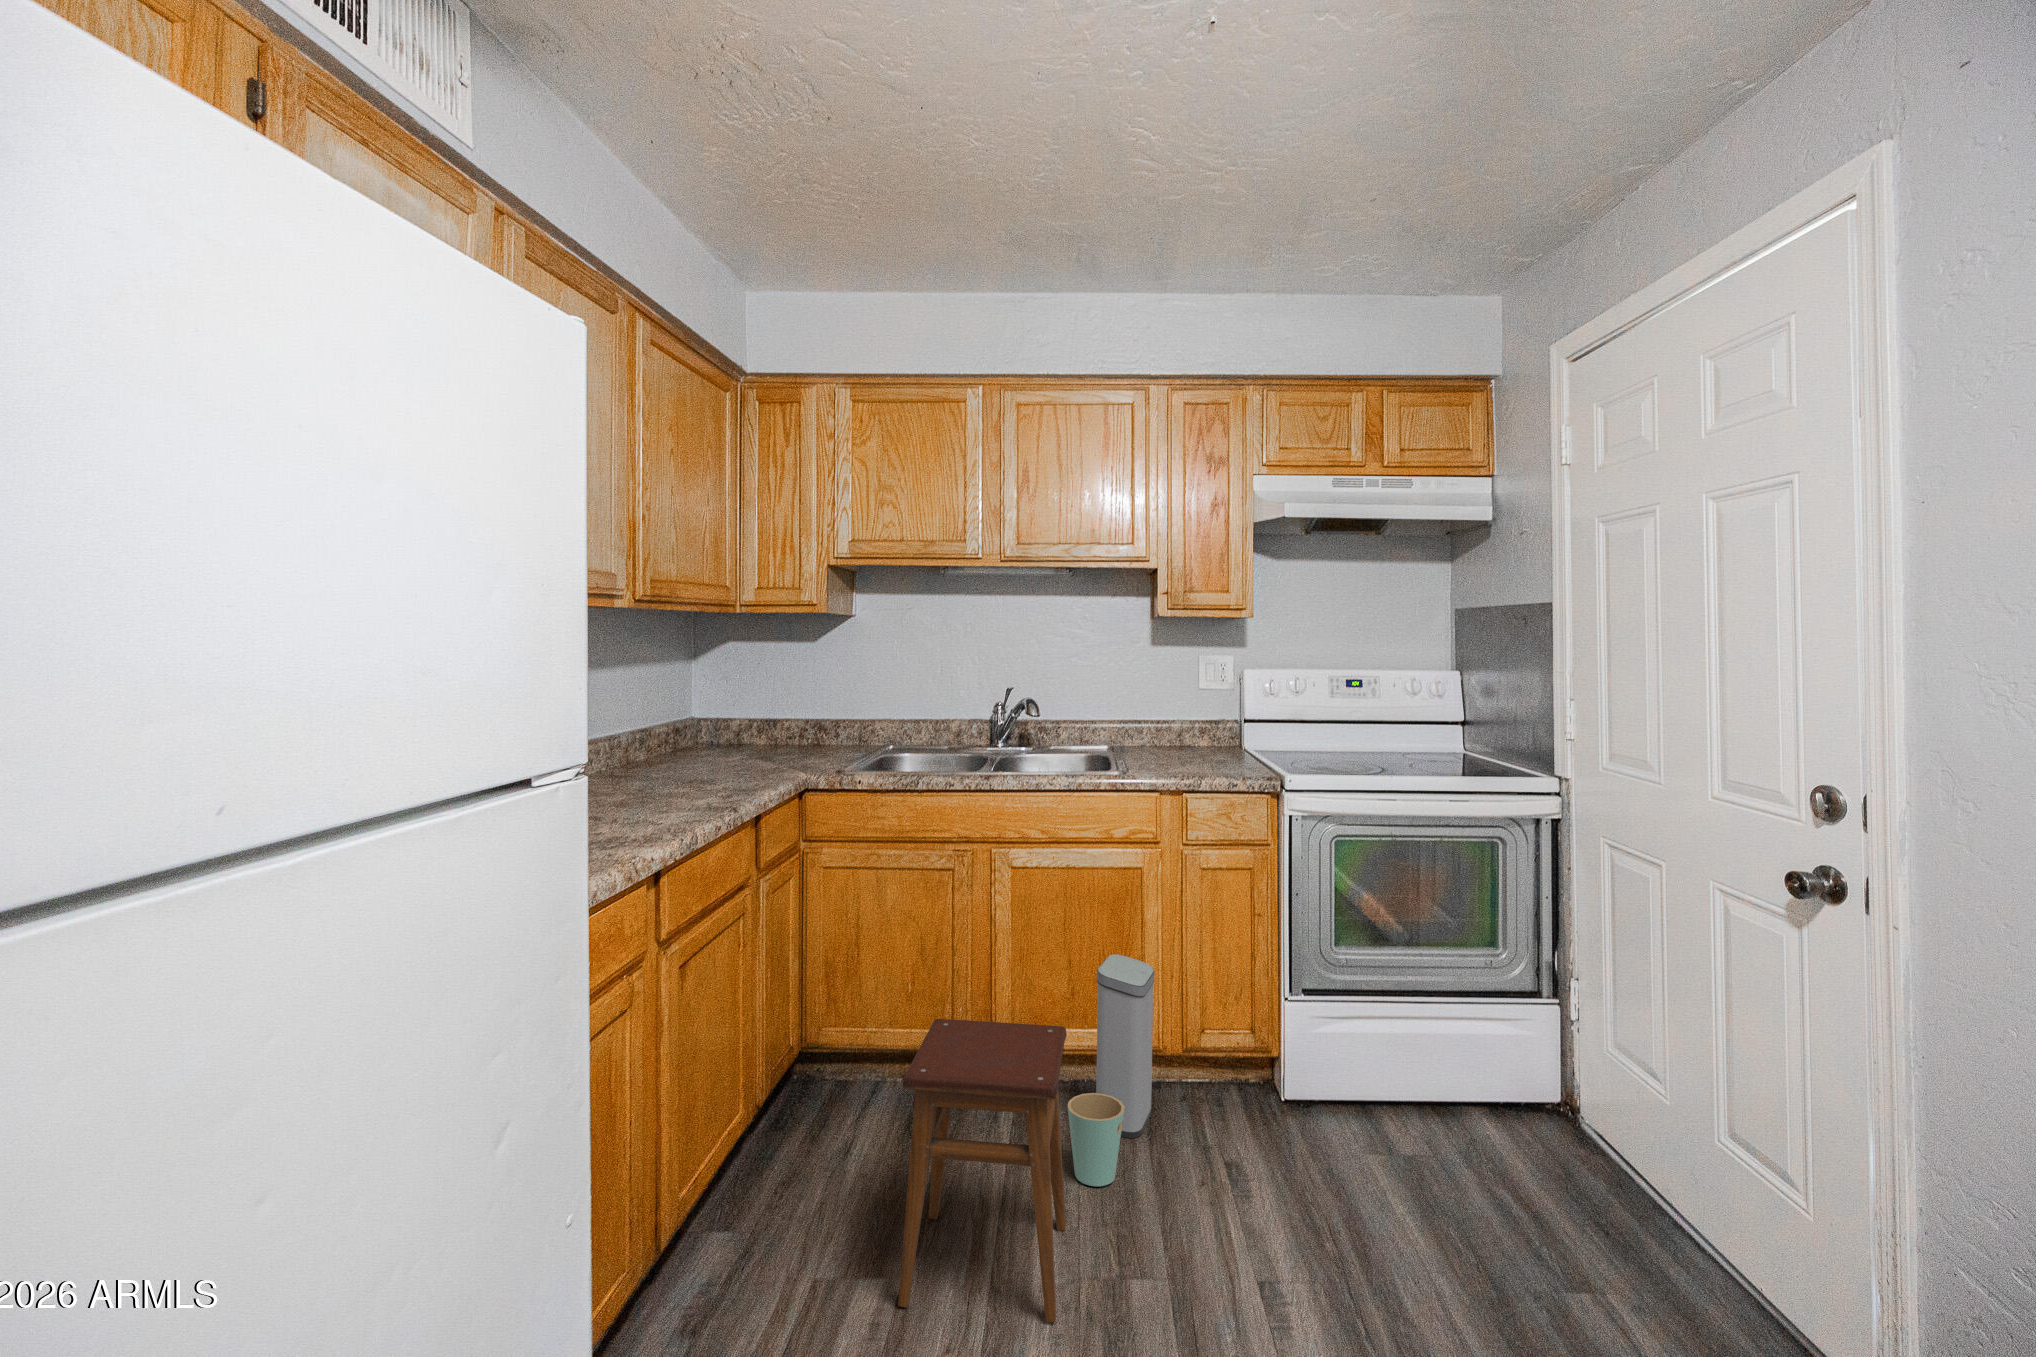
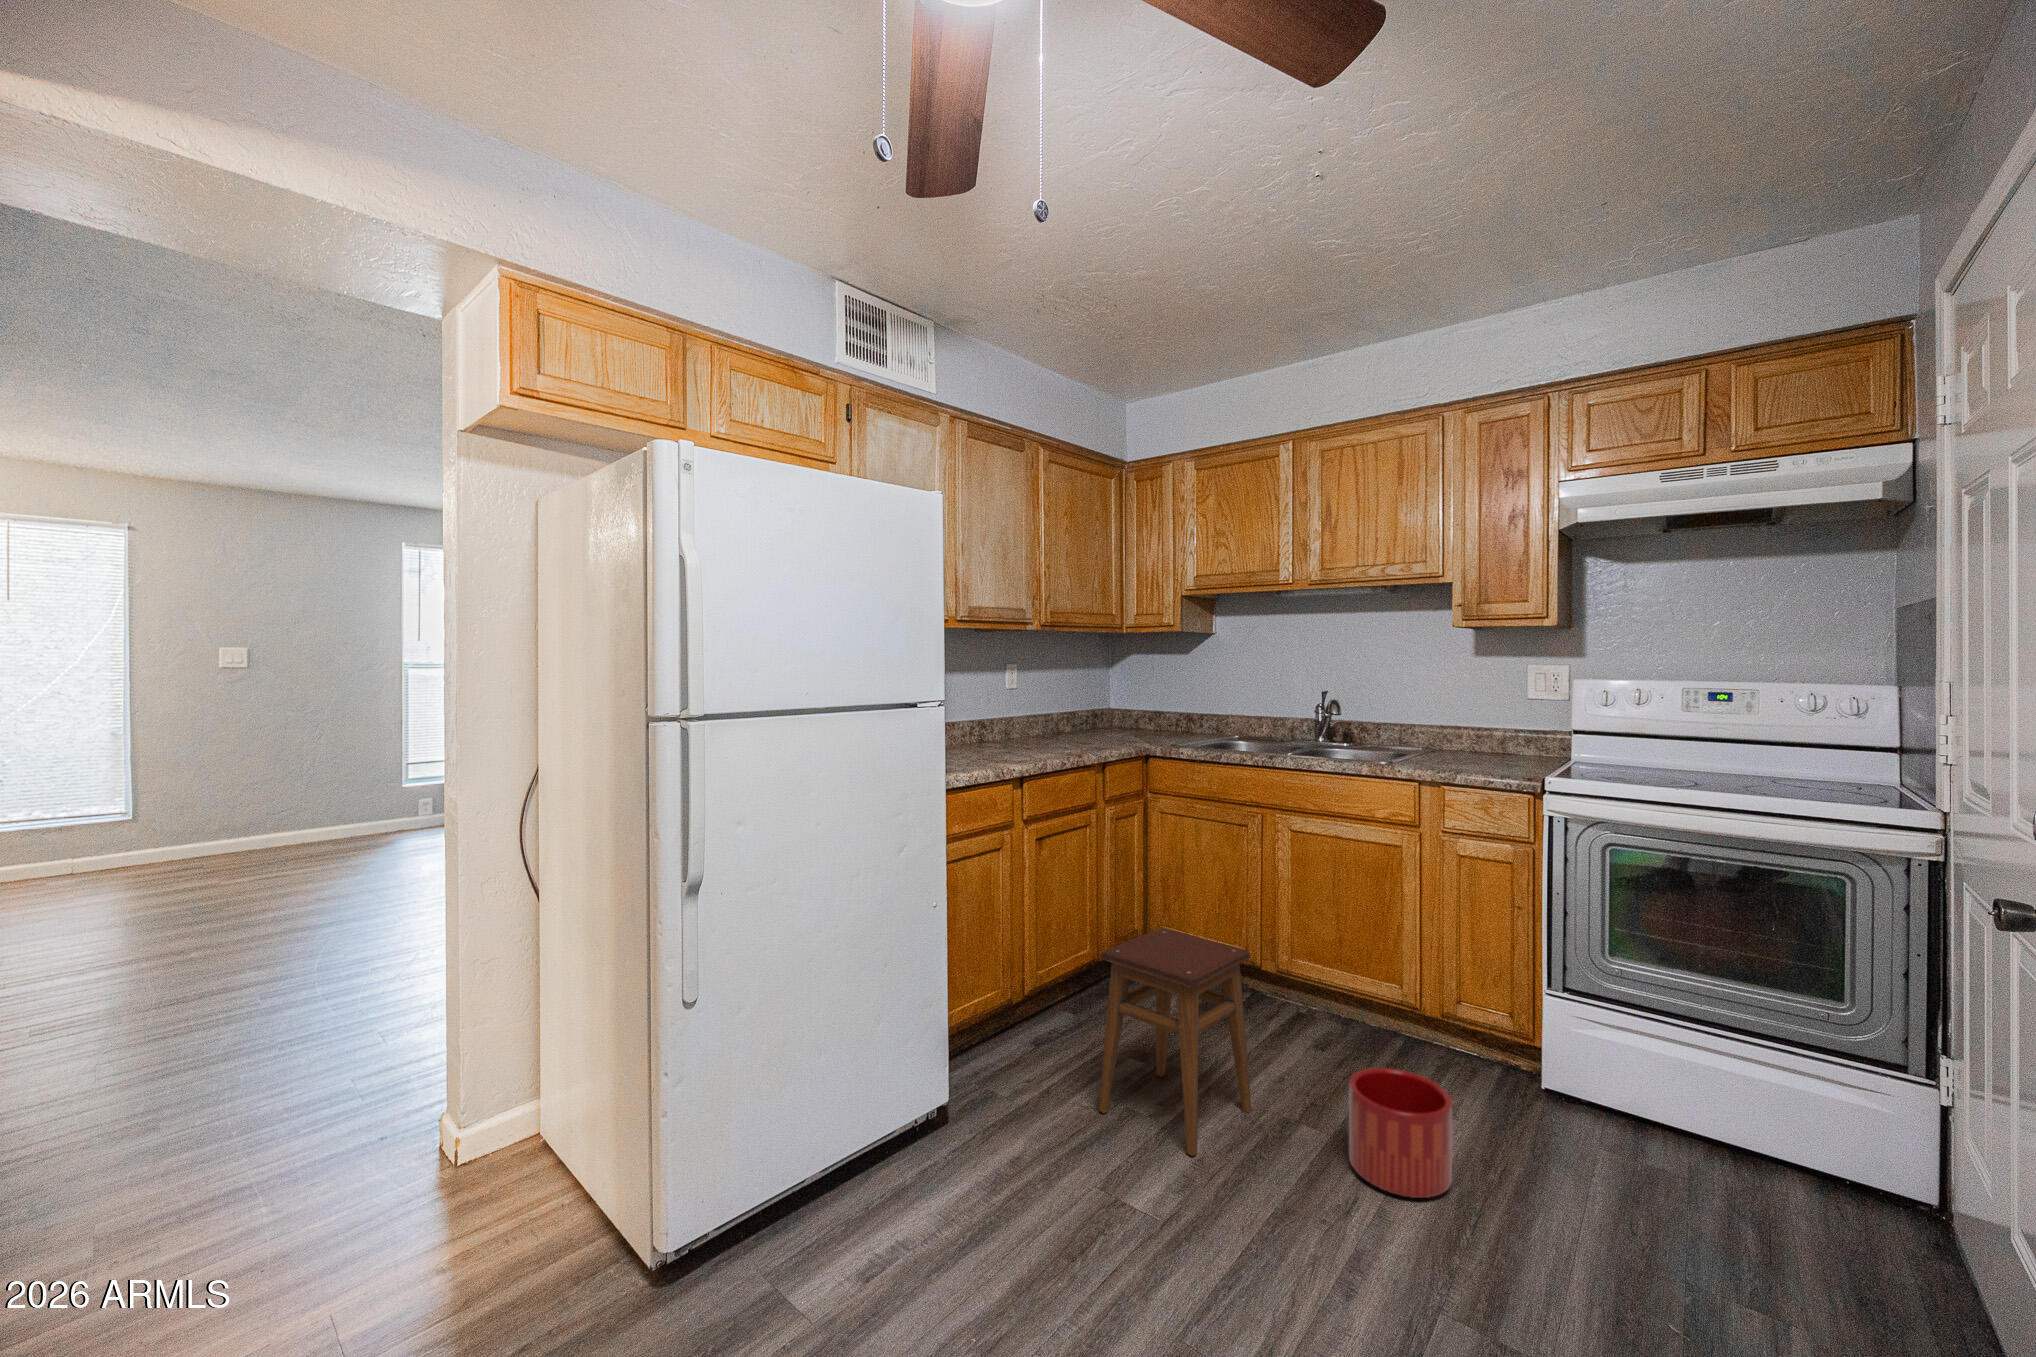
trash can: present [1068,954,1155,1187] -> none [1279,920,1397,1098]
planter: none [1196,1124,1307,1274] -> present [1349,1068,1452,1198]

